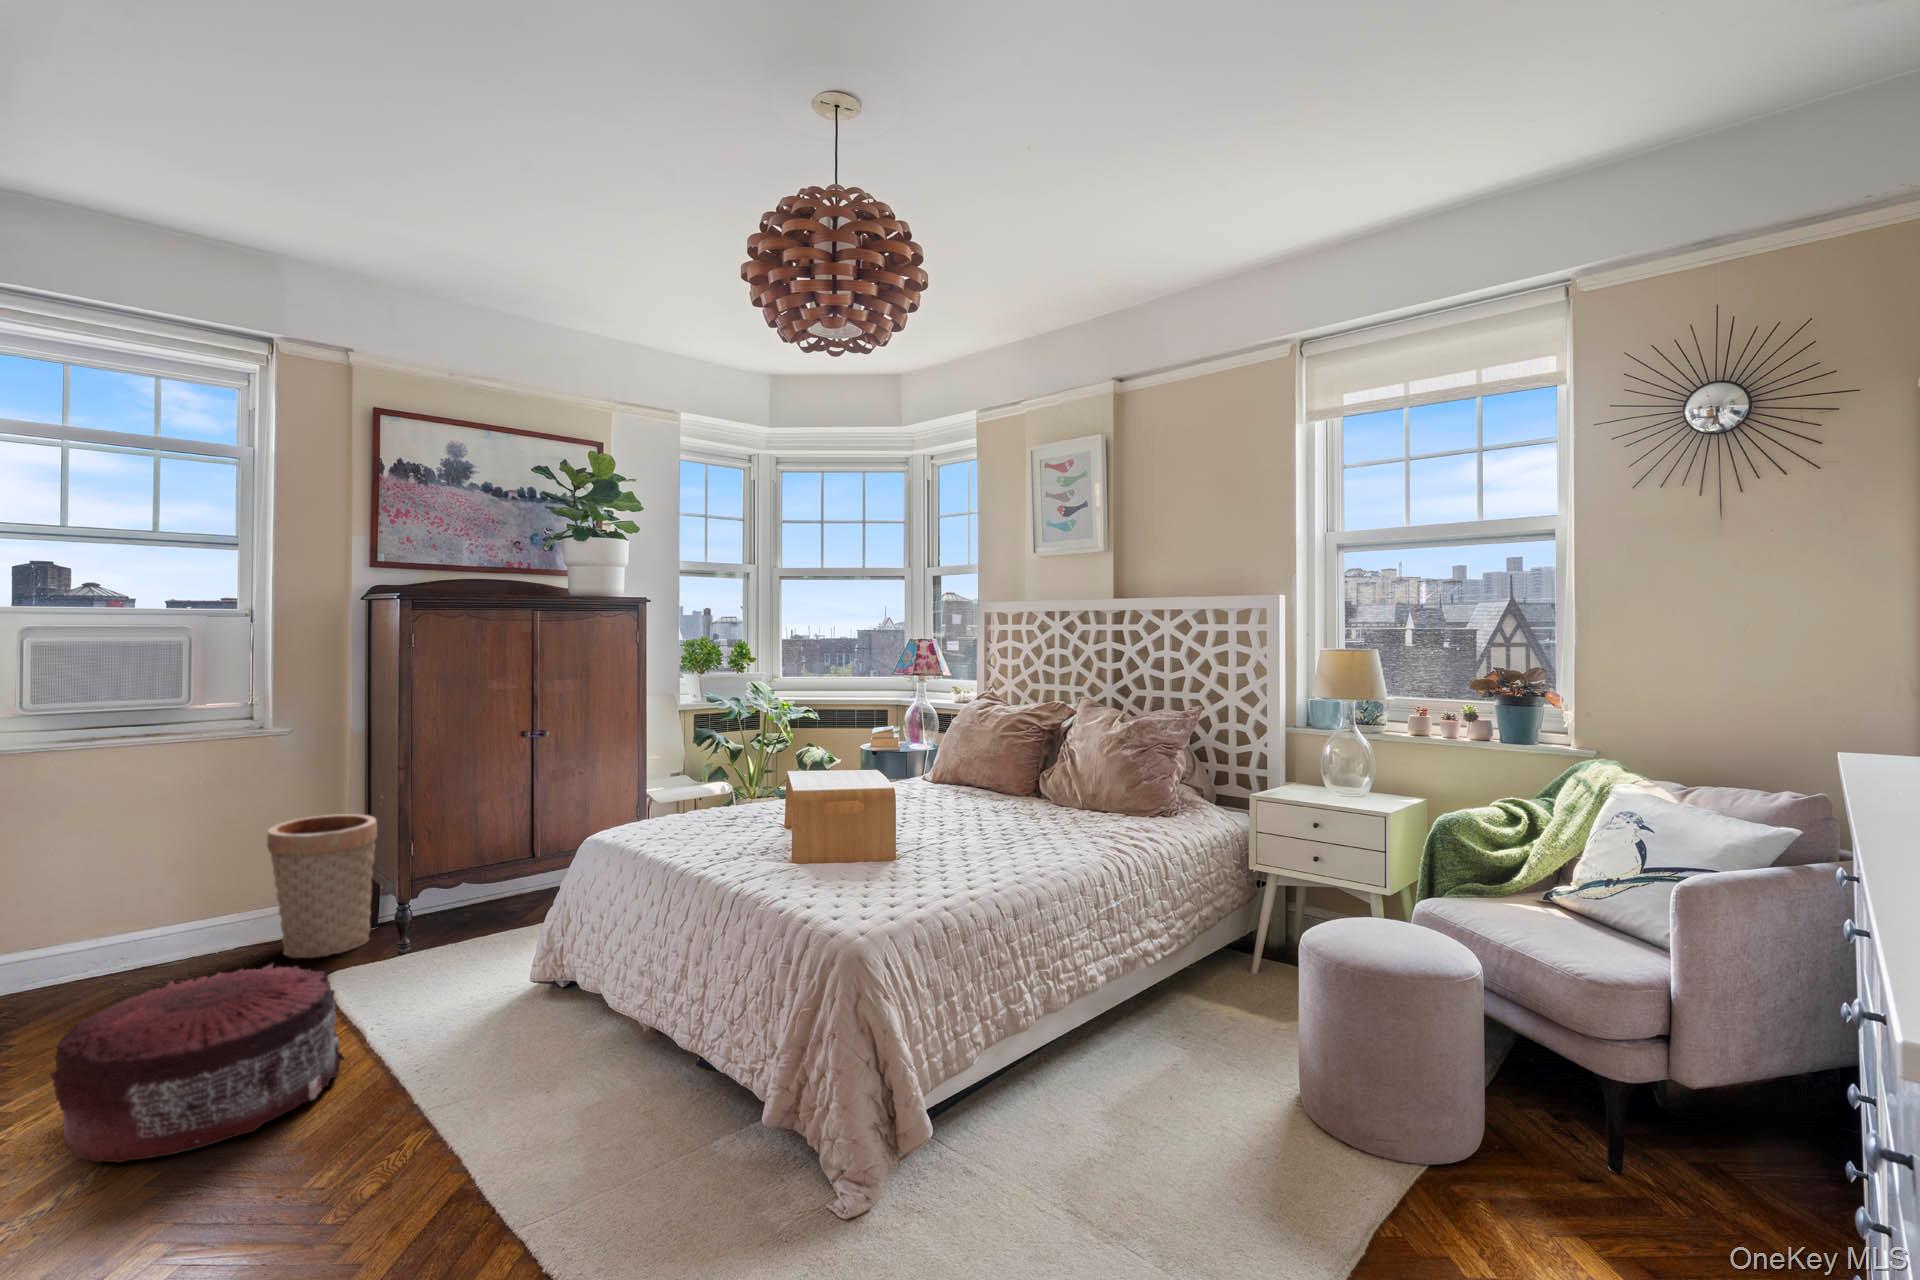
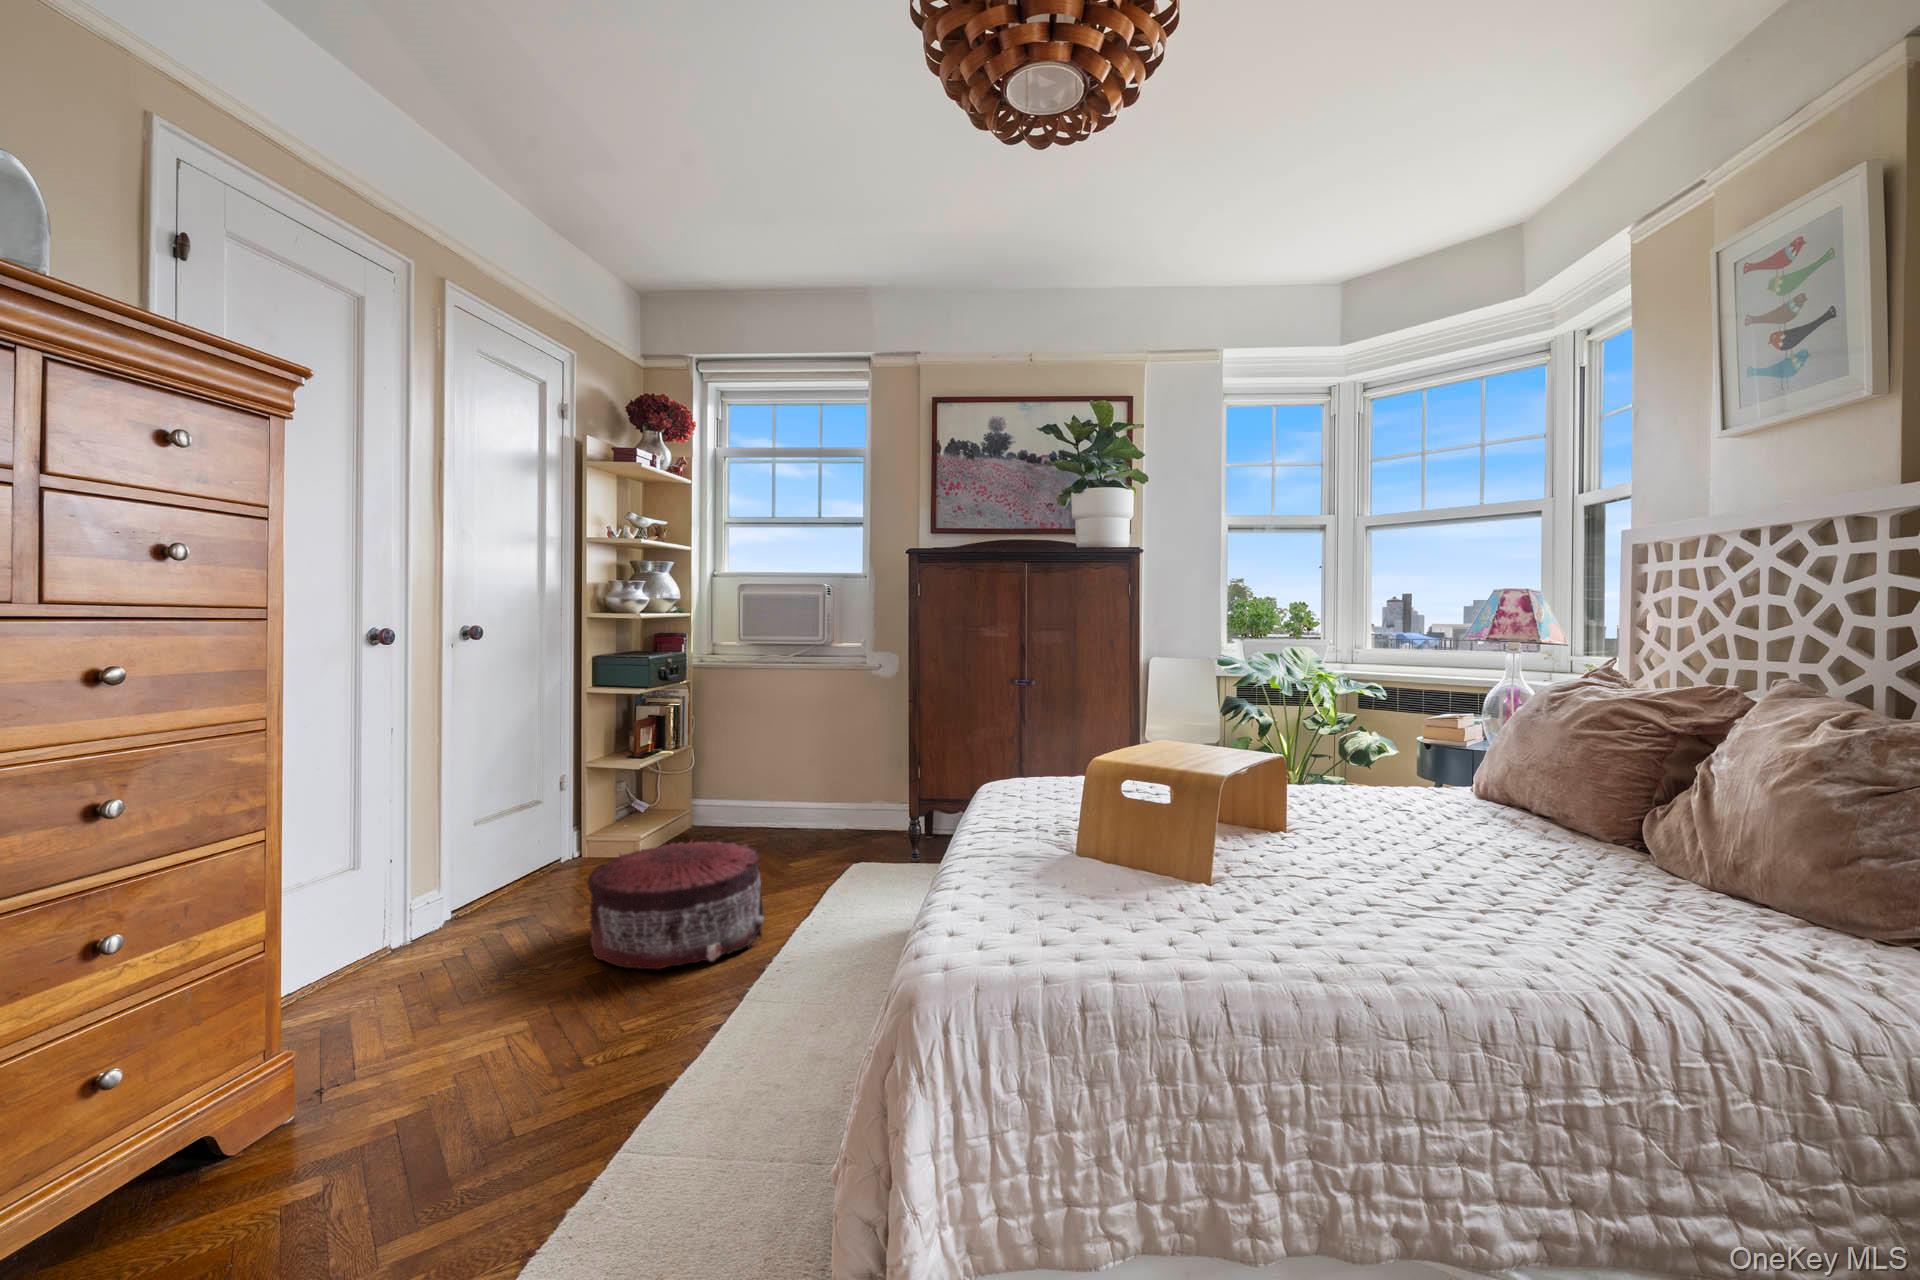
basket: present [267,814,377,958] -> none [837,739,912,853]

